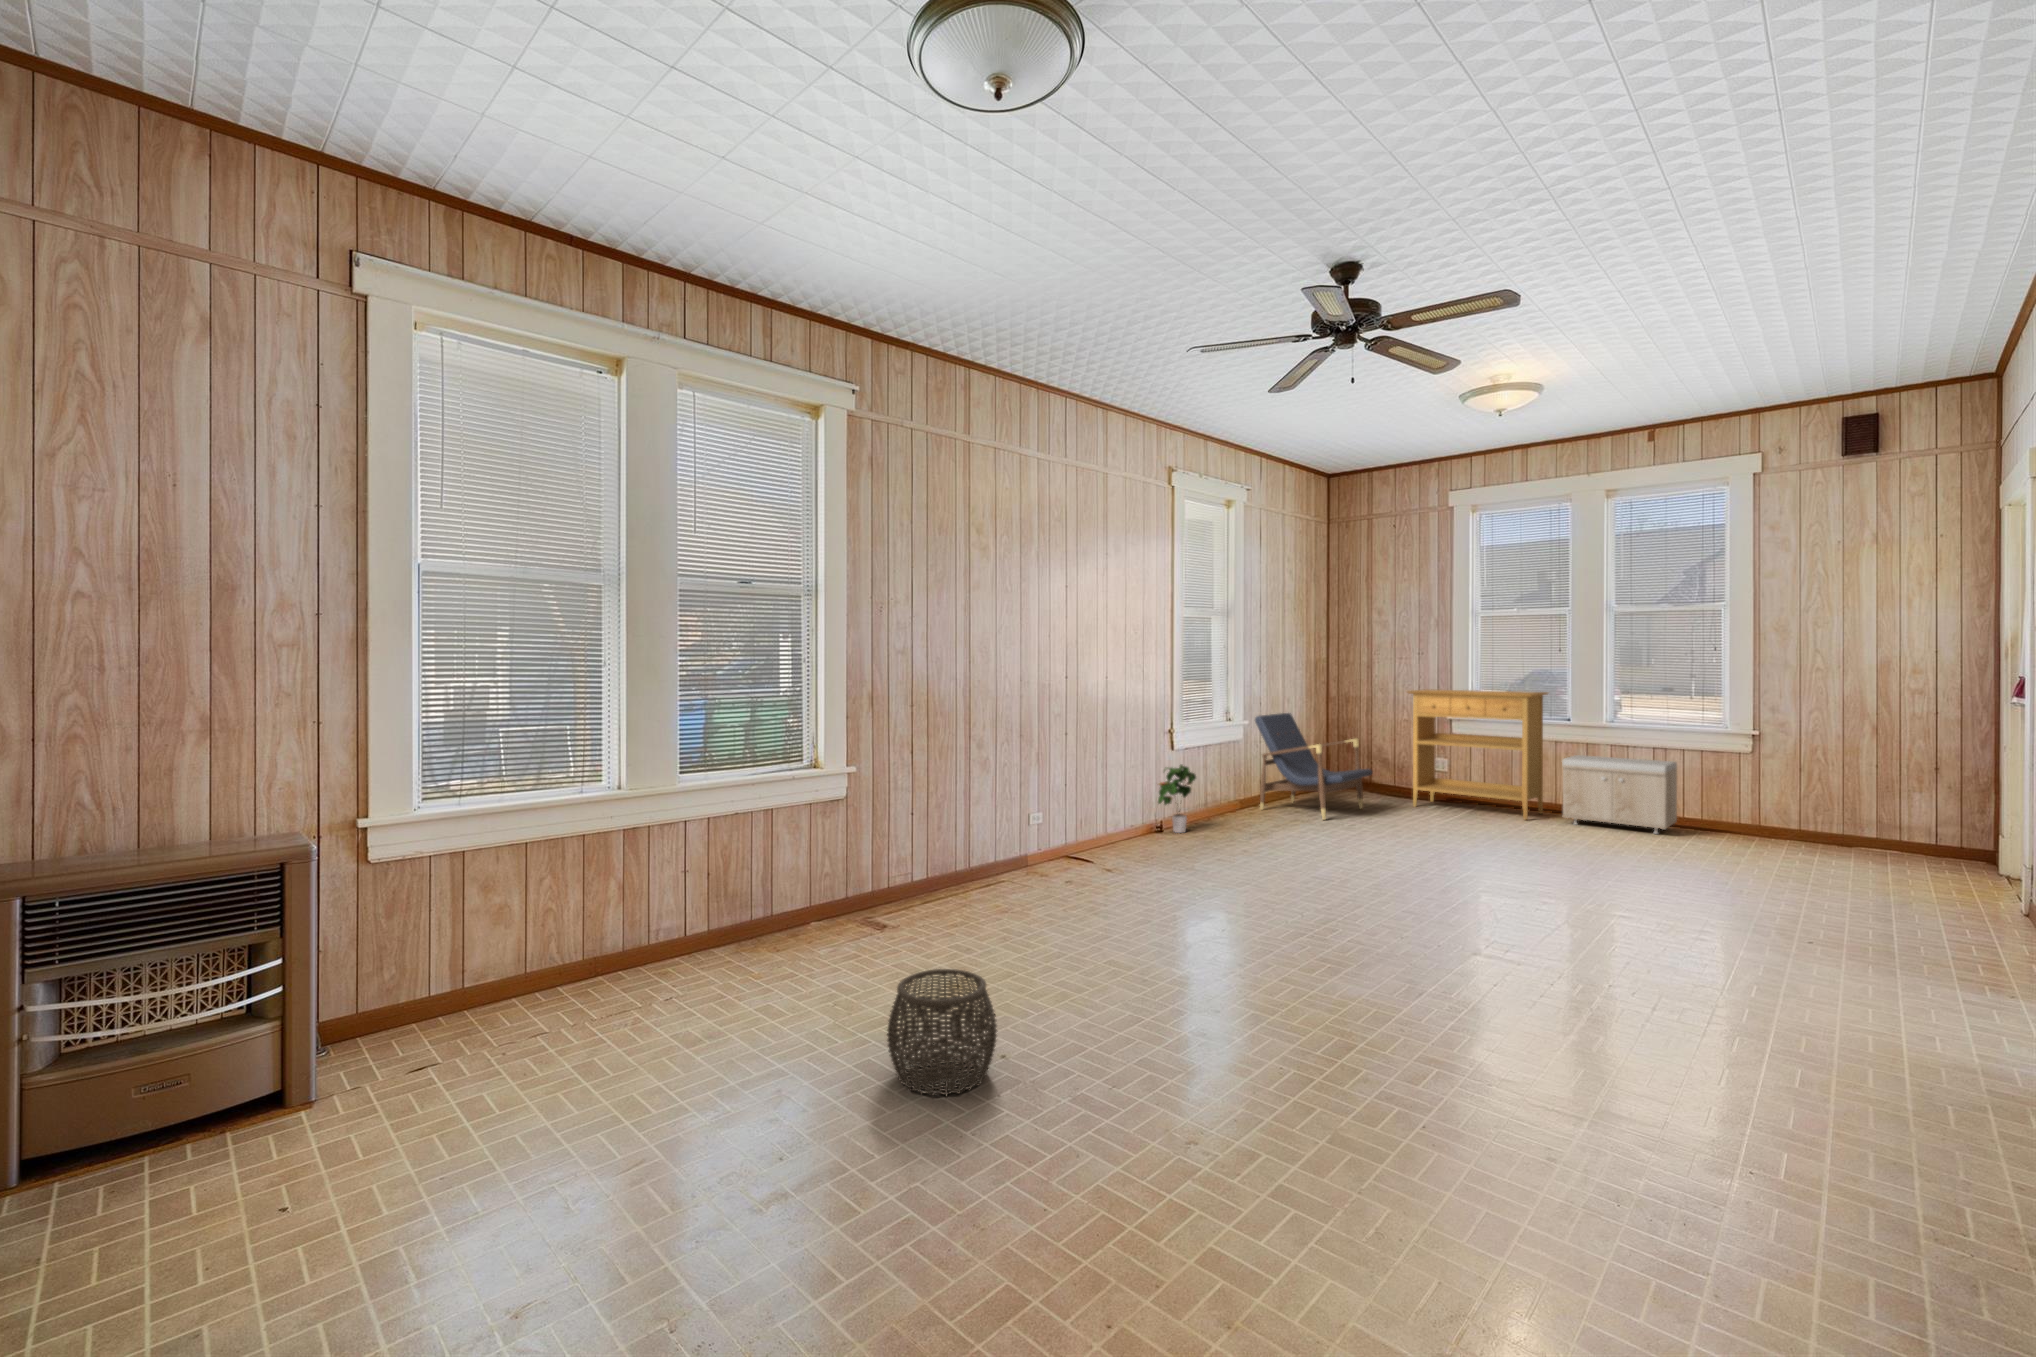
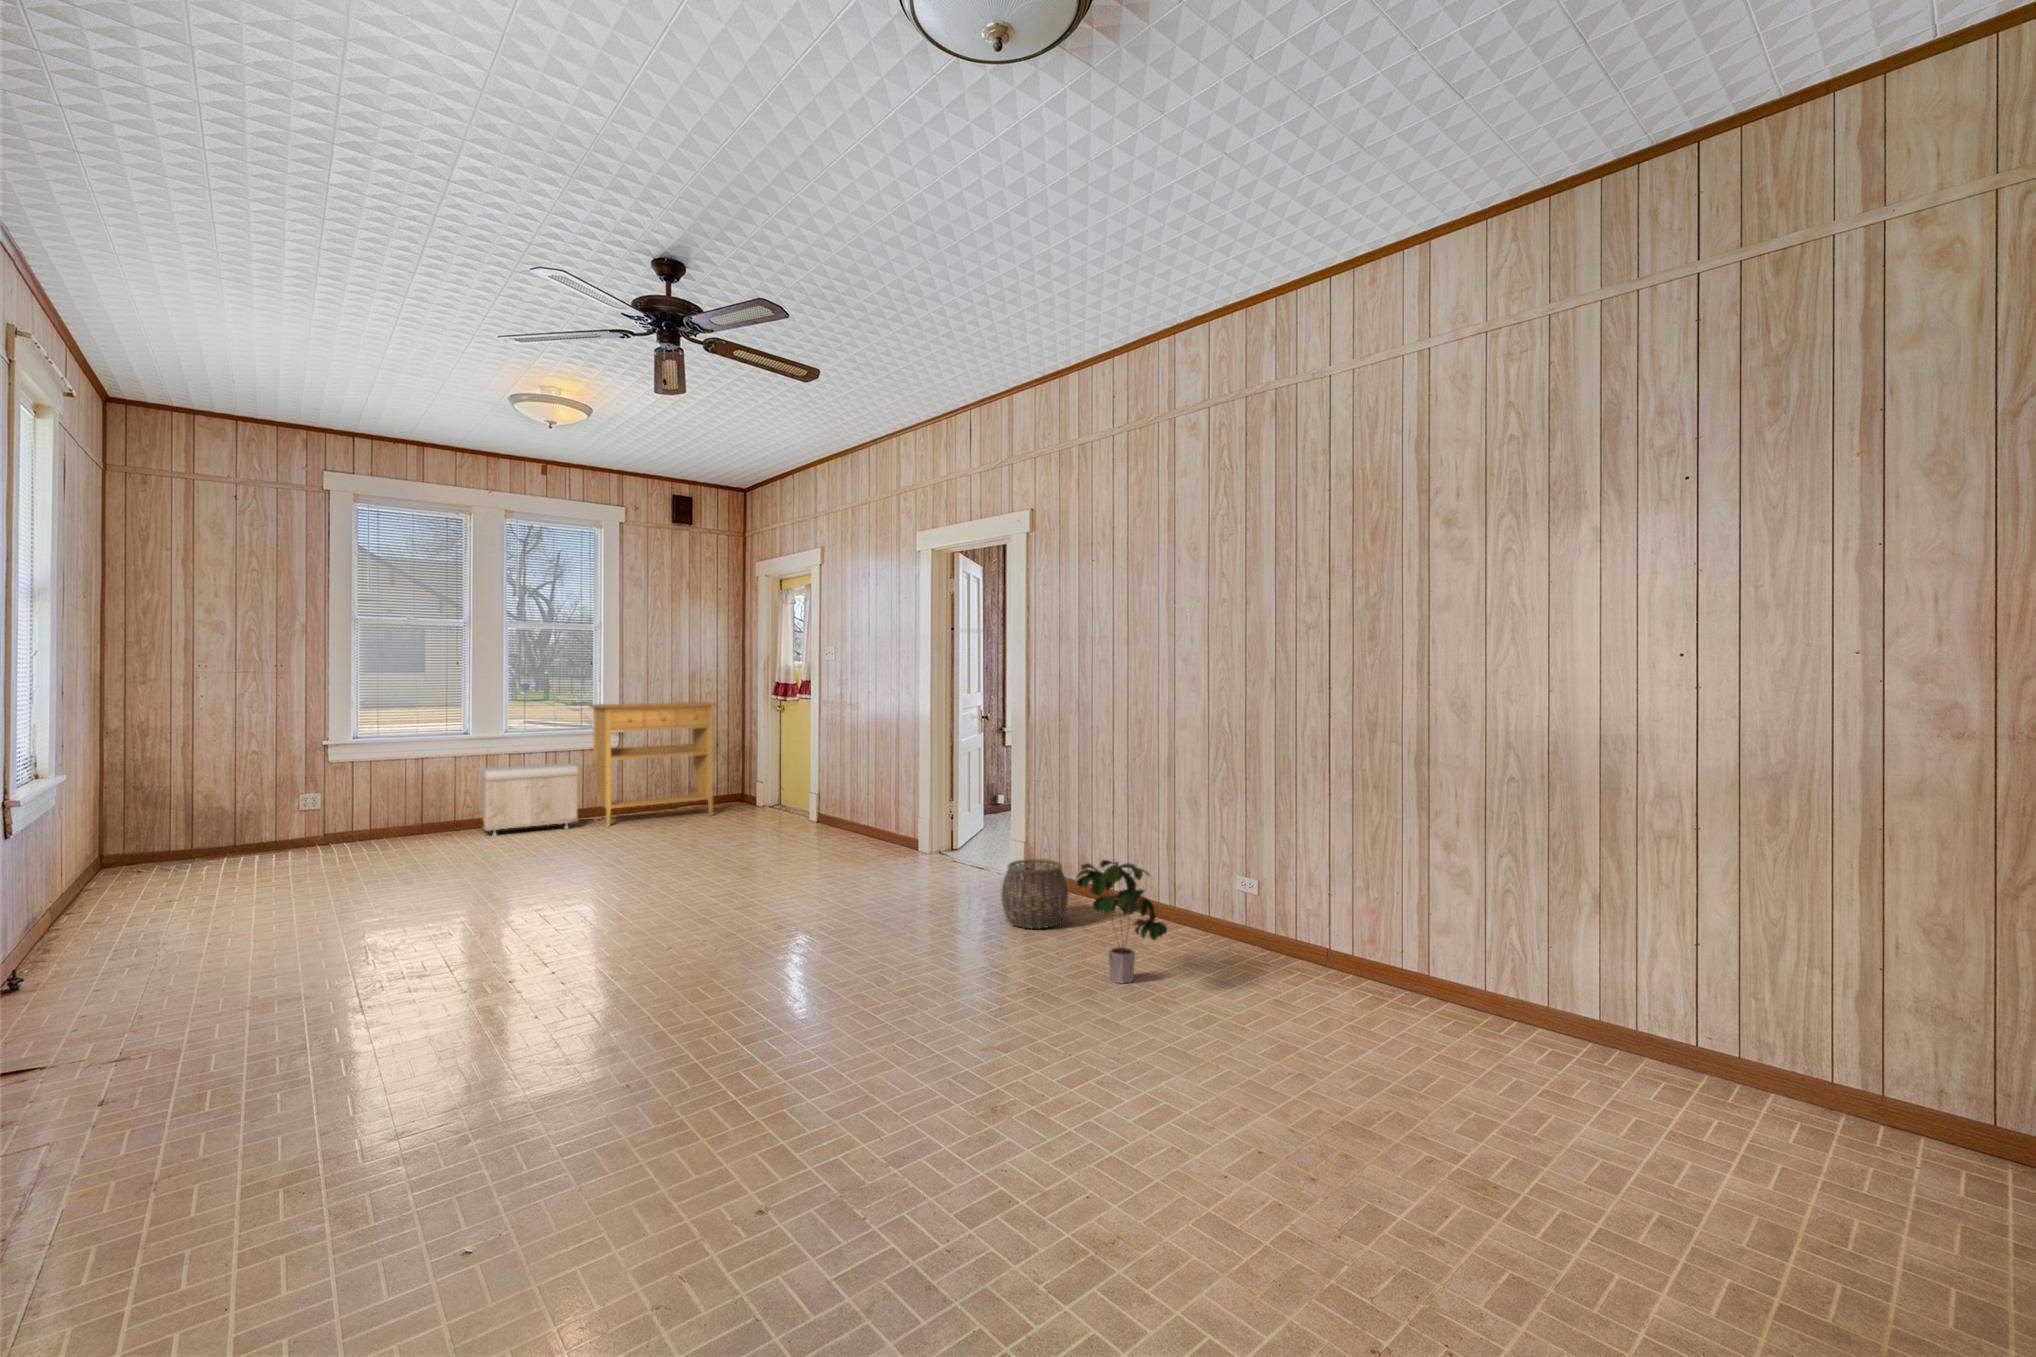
console table: present [1407,689,1548,820] -> present [589,702,718,826]
lounge chair: present [1255,713,1373,820] -> none [78,753,272,908]
potted plant: present [1158,765,1196,833] -> present [1077,860,1167,983]
woven basket: present [887,969,998,1096] -> present [1001,859,1068,929]

